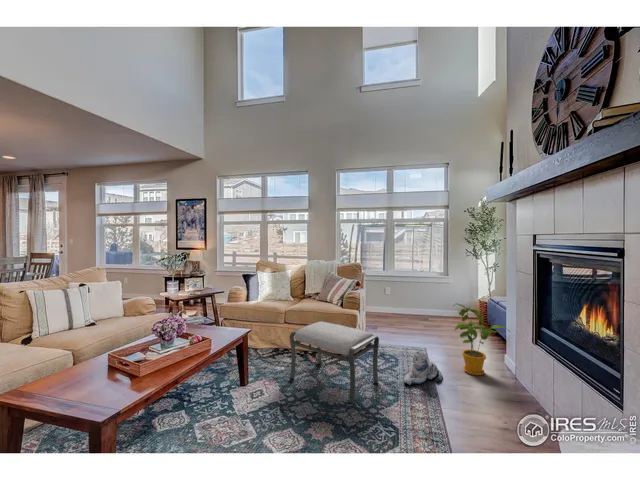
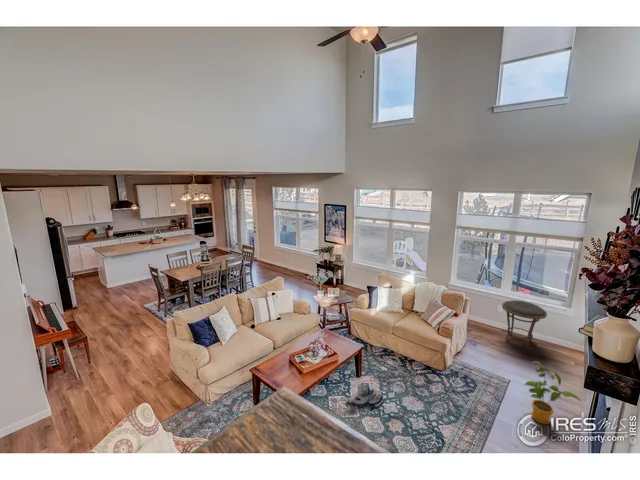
side table: none [393,276,434,323] -> present [502,300,547,349]
ottoman: present [290,321,379,403] -> none [388,346,453,414]
plush toy: present [404,352,442,385] -> present [348,383,384,408]

